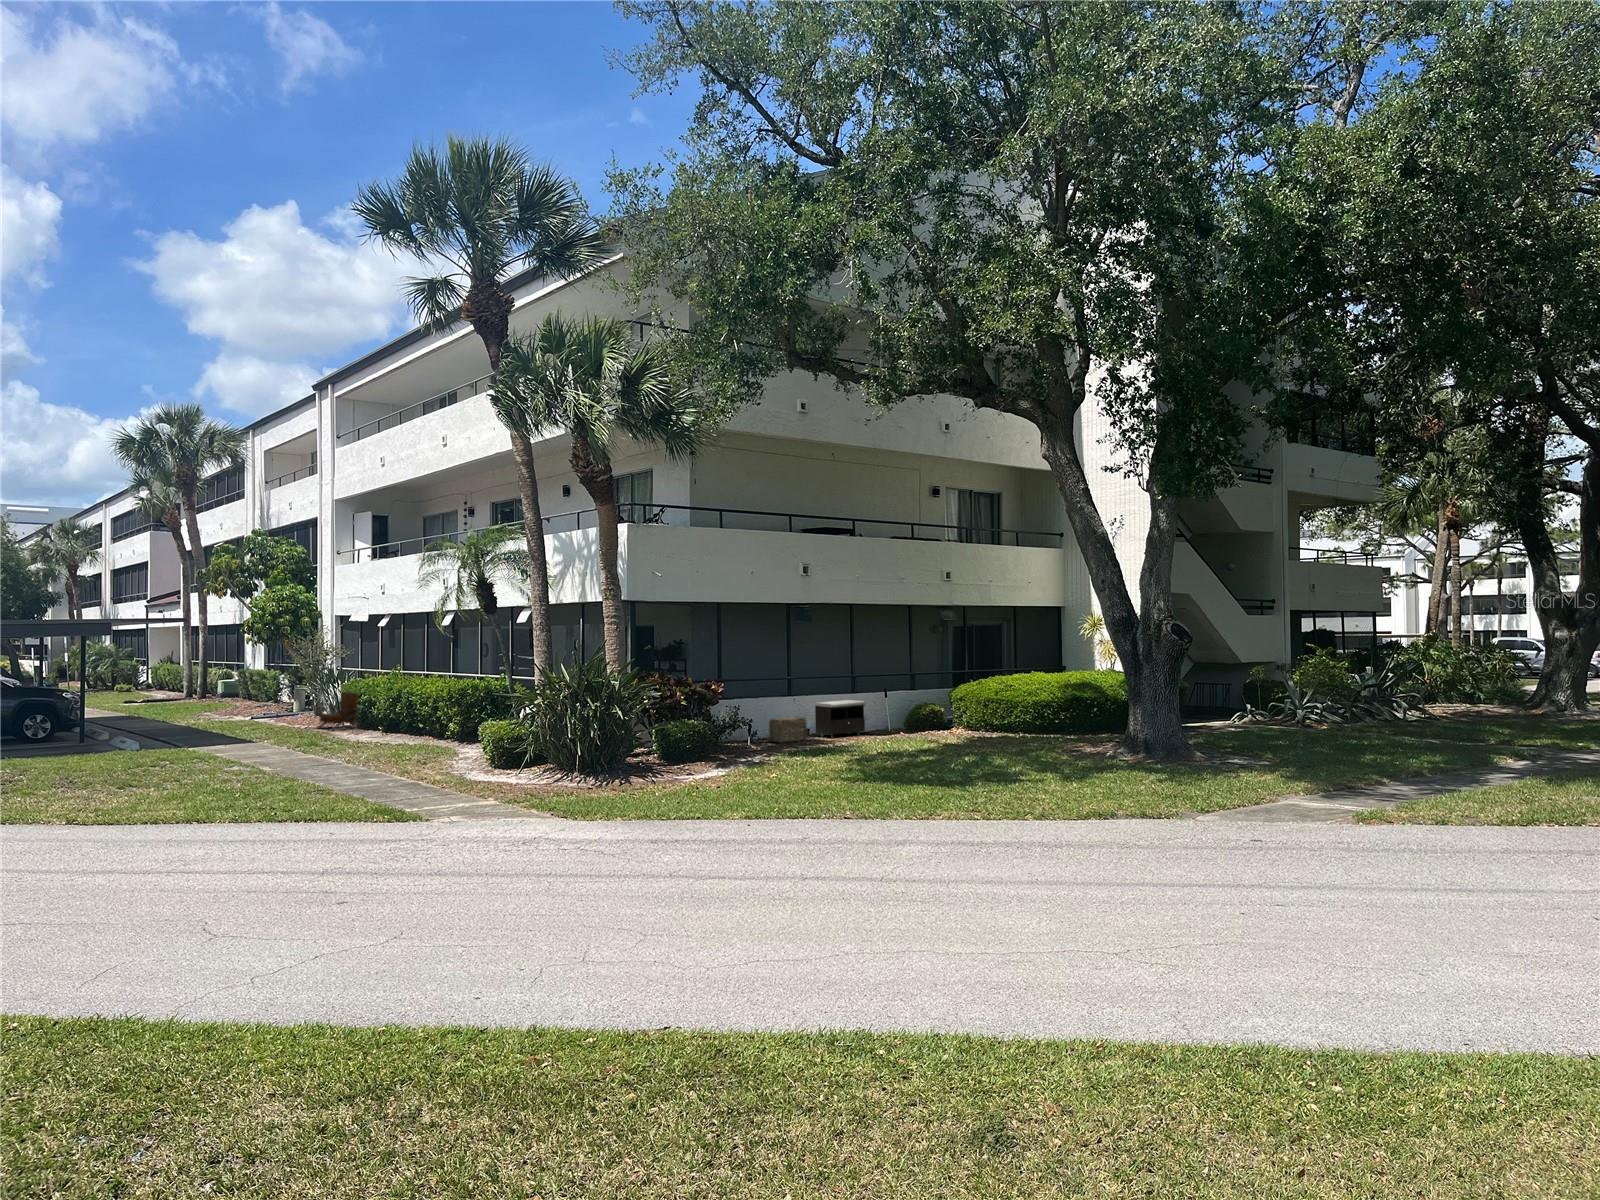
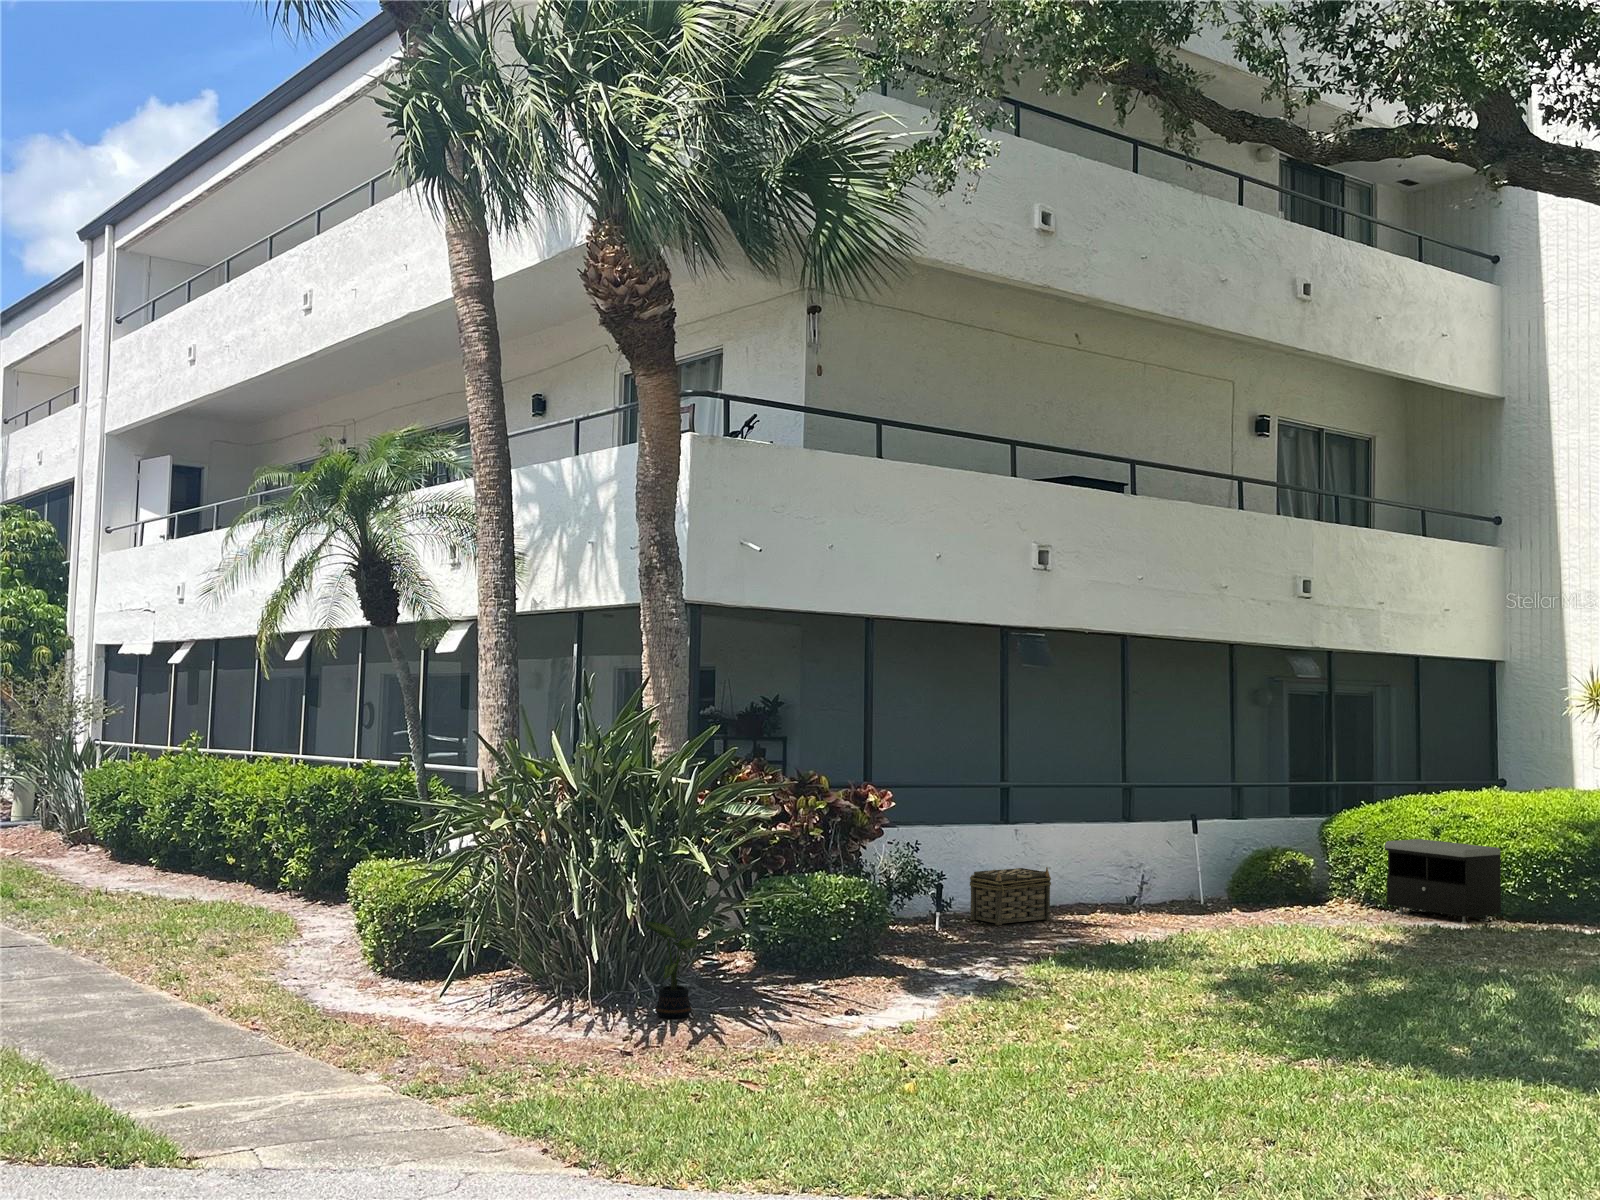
lounge chair: present [318,692,363,731] -> none [32,786,123,865]
storage bench: present [815,700,865,738] -> present [1385,839,1501,923]
potted plant: none [599,739,625,778] -> present [645,921,701,1018]

